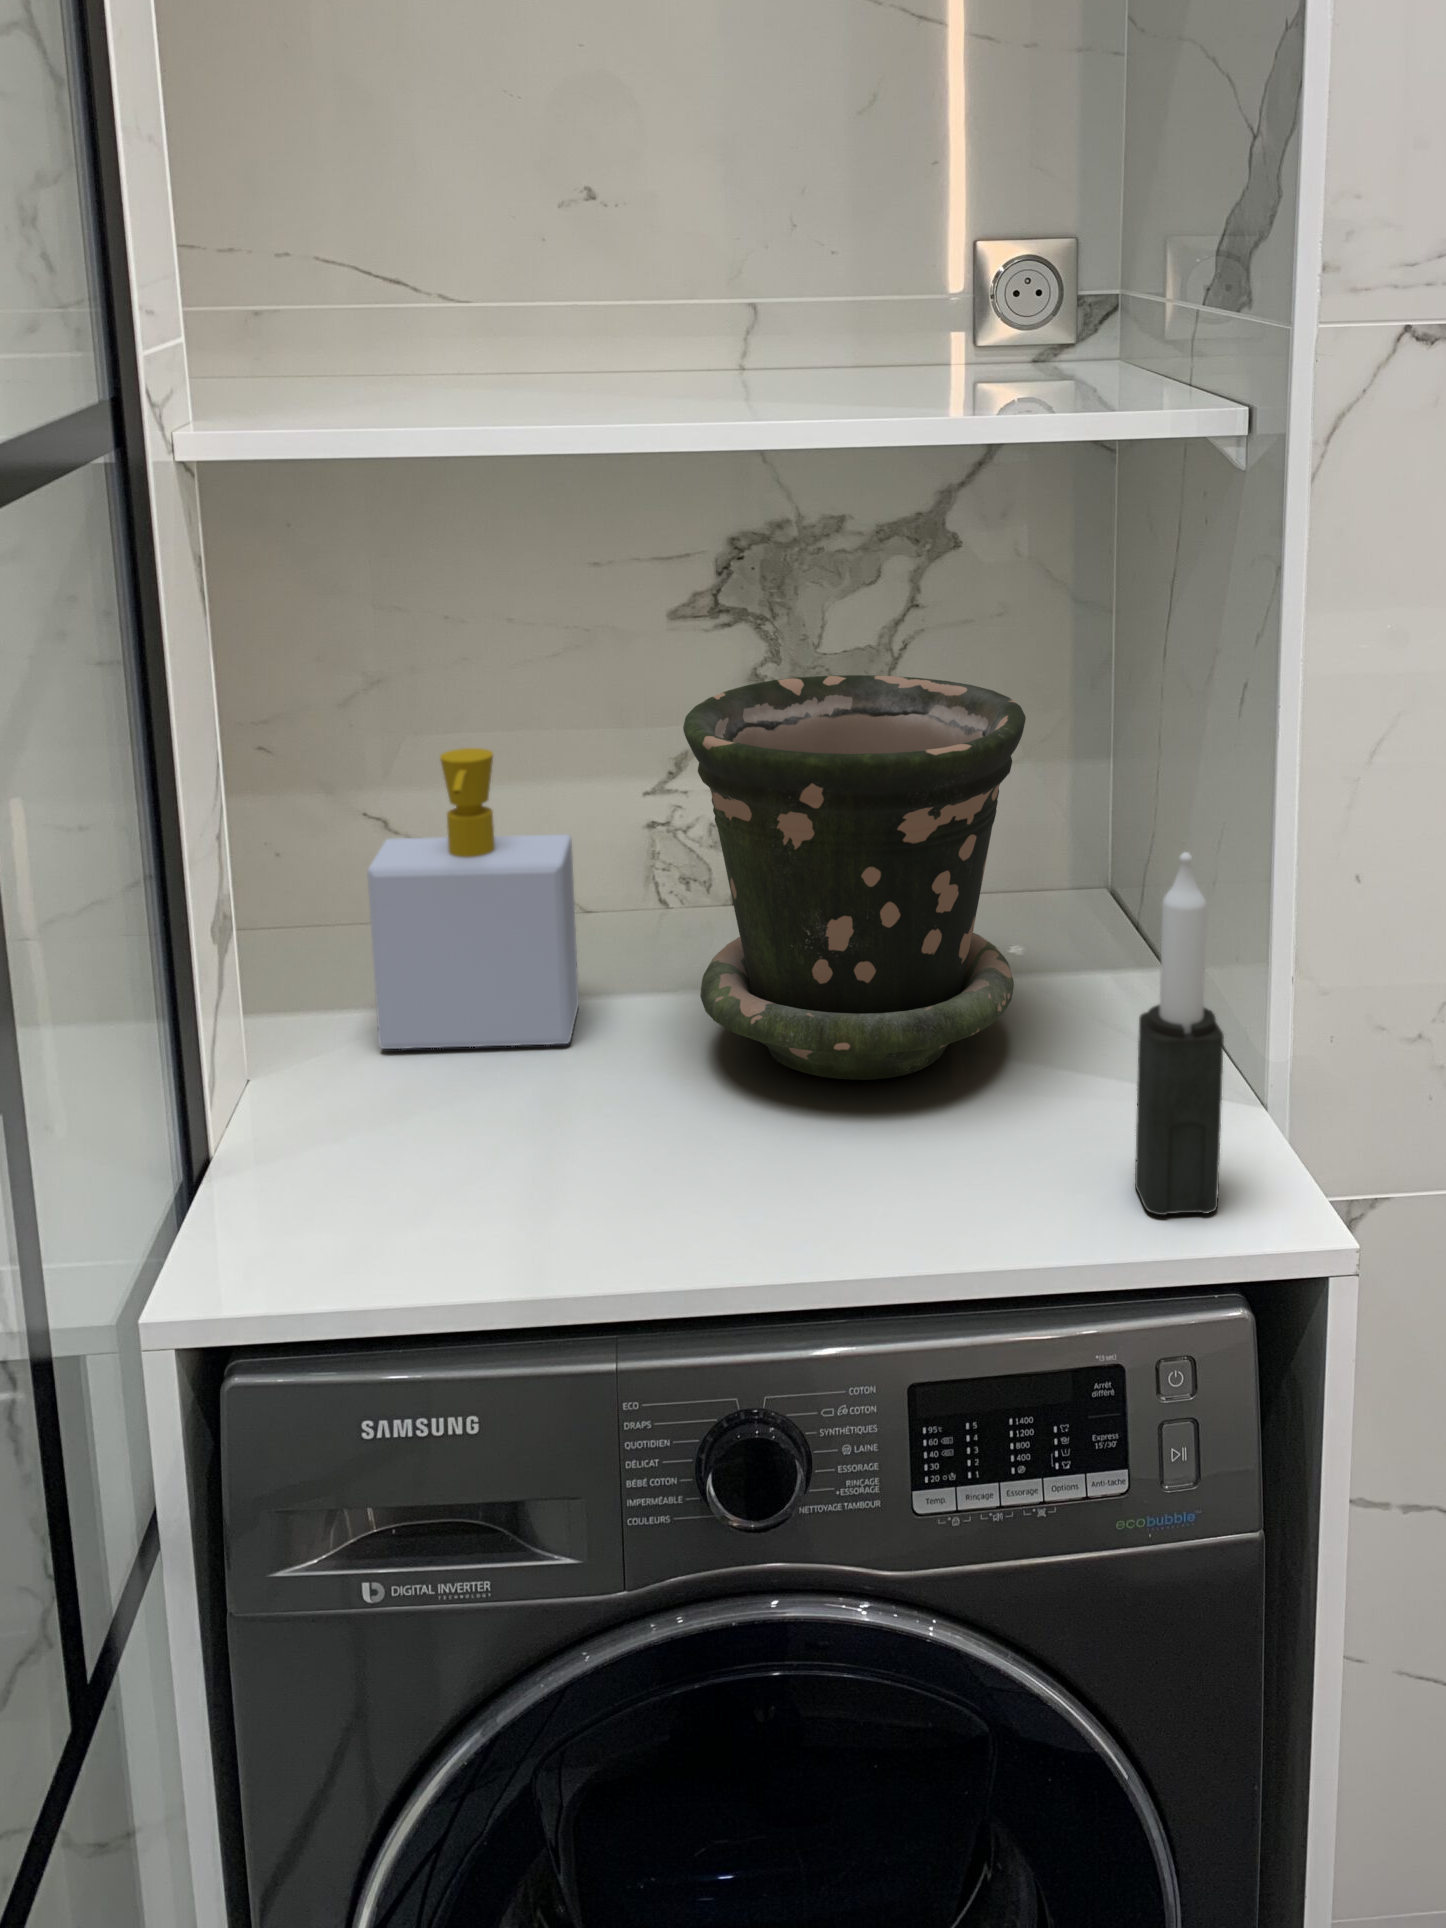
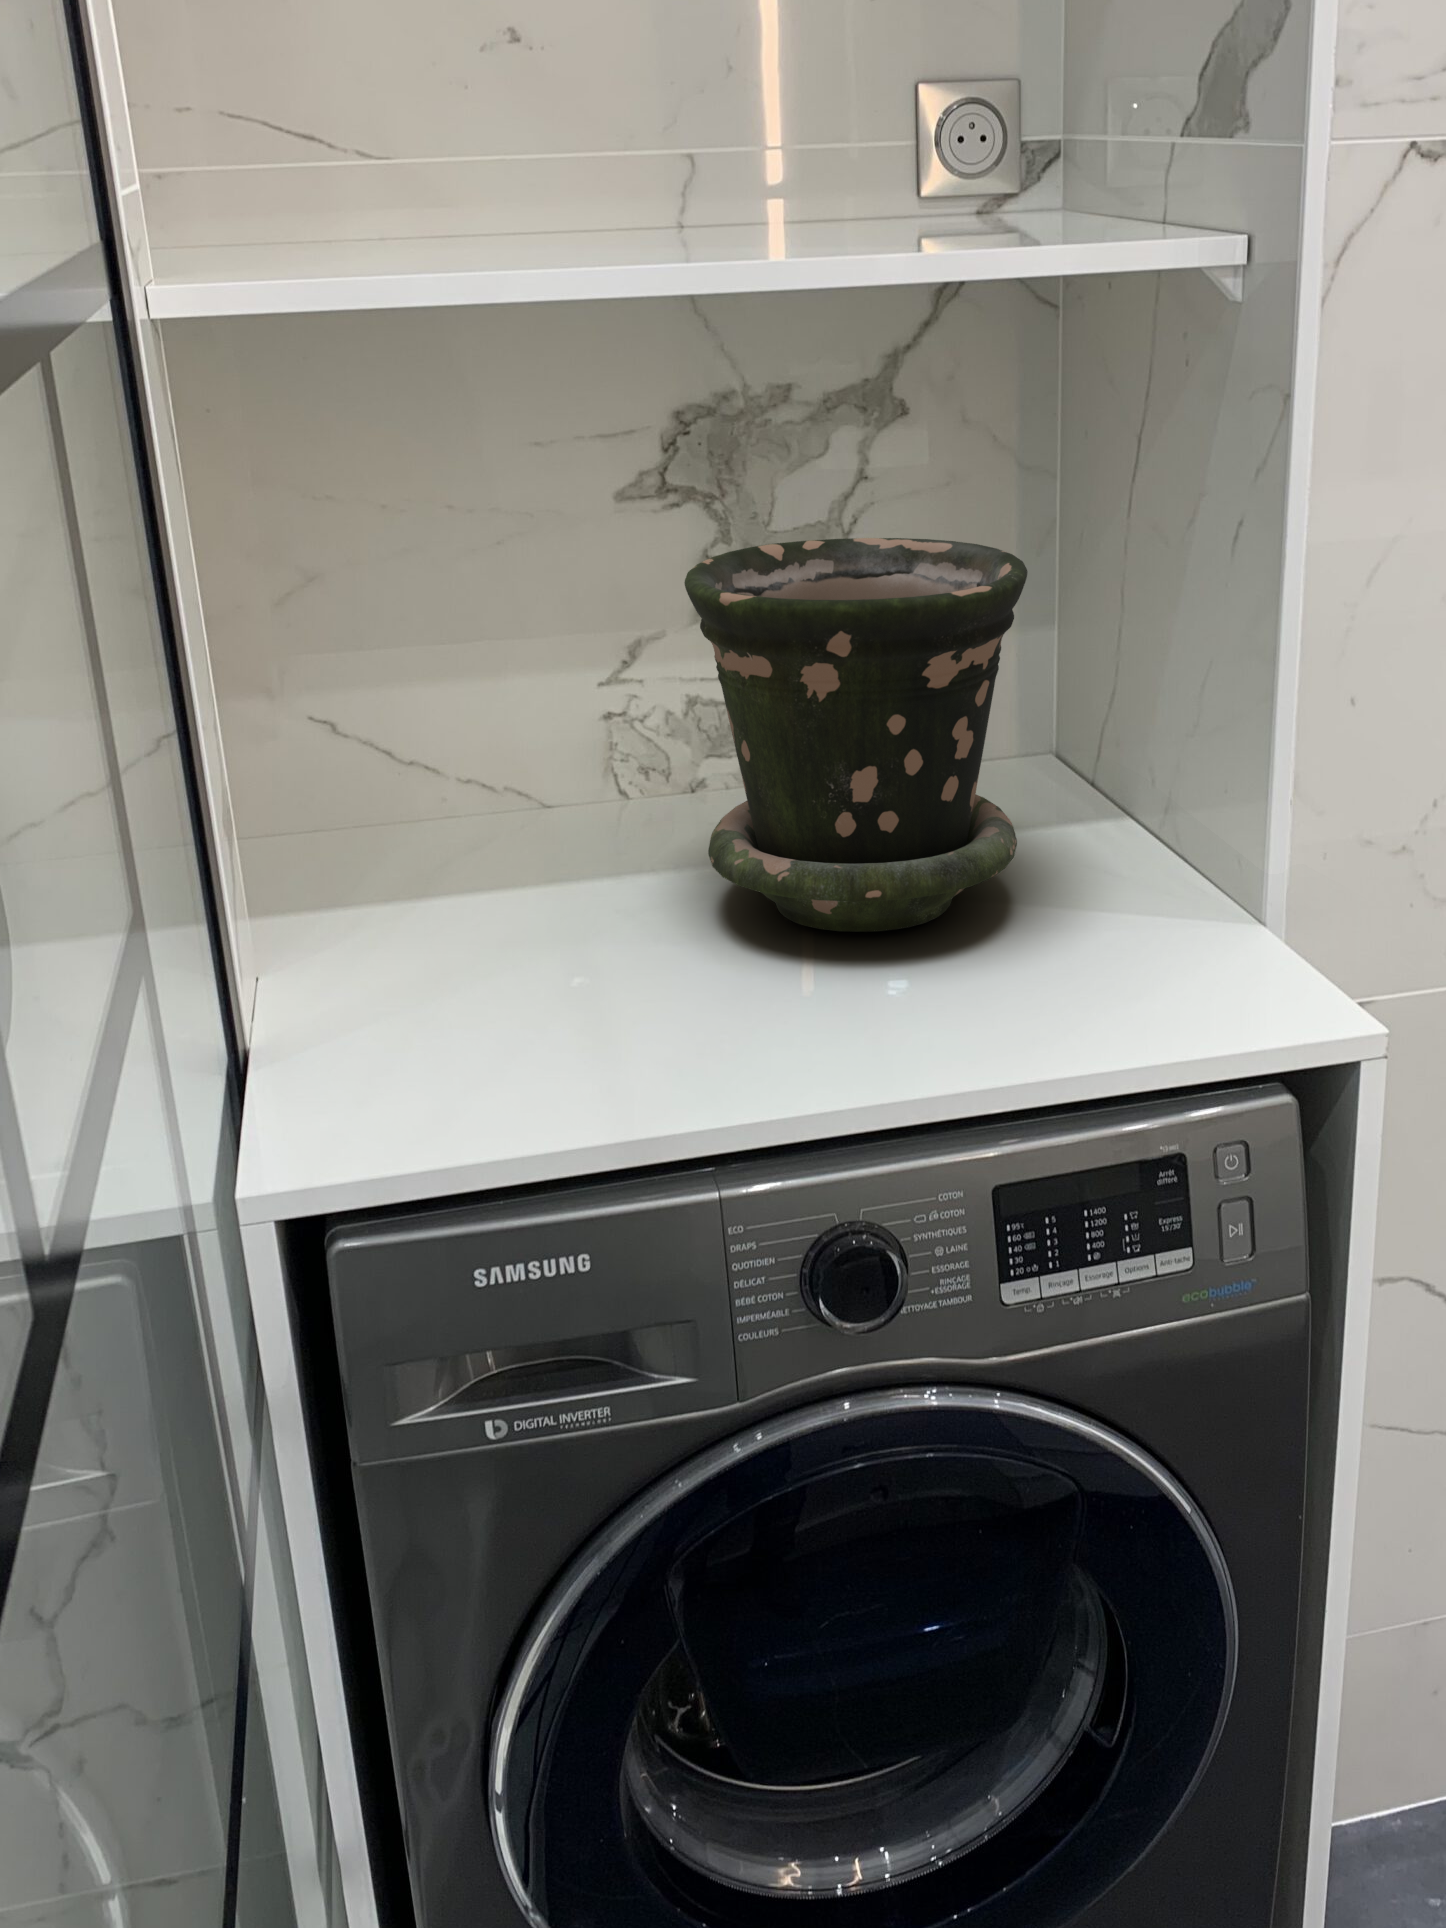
soap bottle: present [367,748,579,1049] -> none [360,628,577,942]
candle: present [1135,852,1224,1215] -> none [1171,669,1261,1019]

